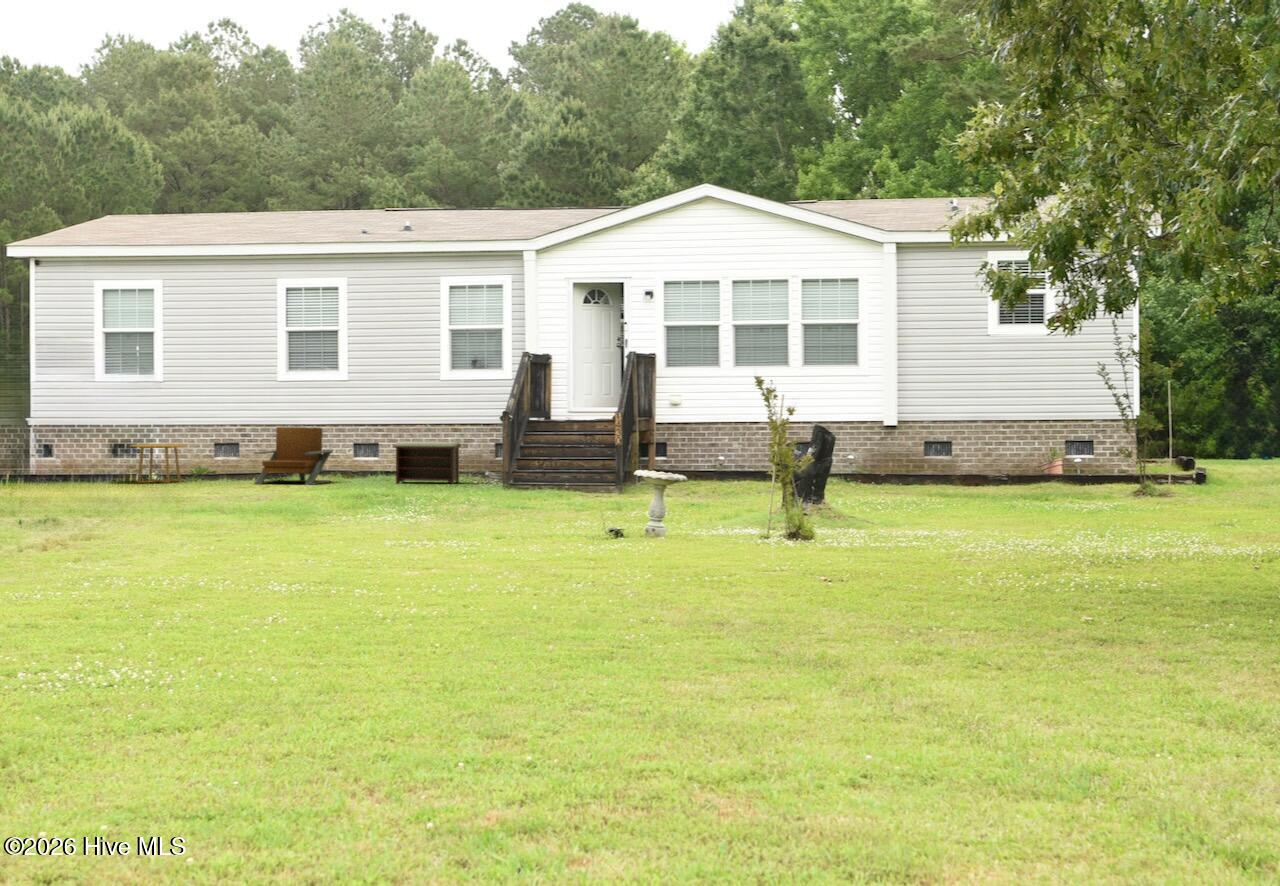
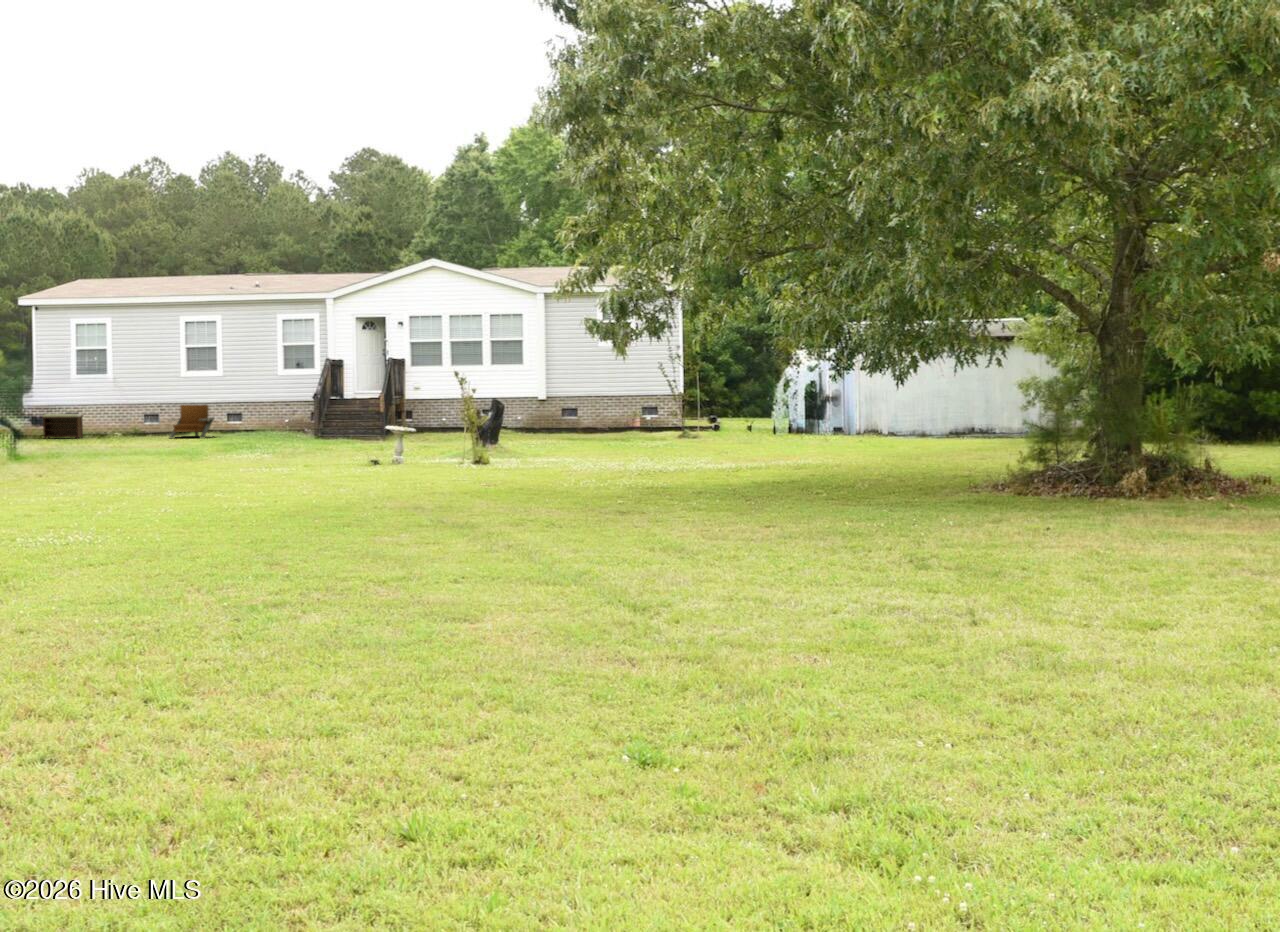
bench: present [395,441,461,484] -> present [43,414,83,438]
round table: present [130,444,188,483] -> none [91,415,127,439]

